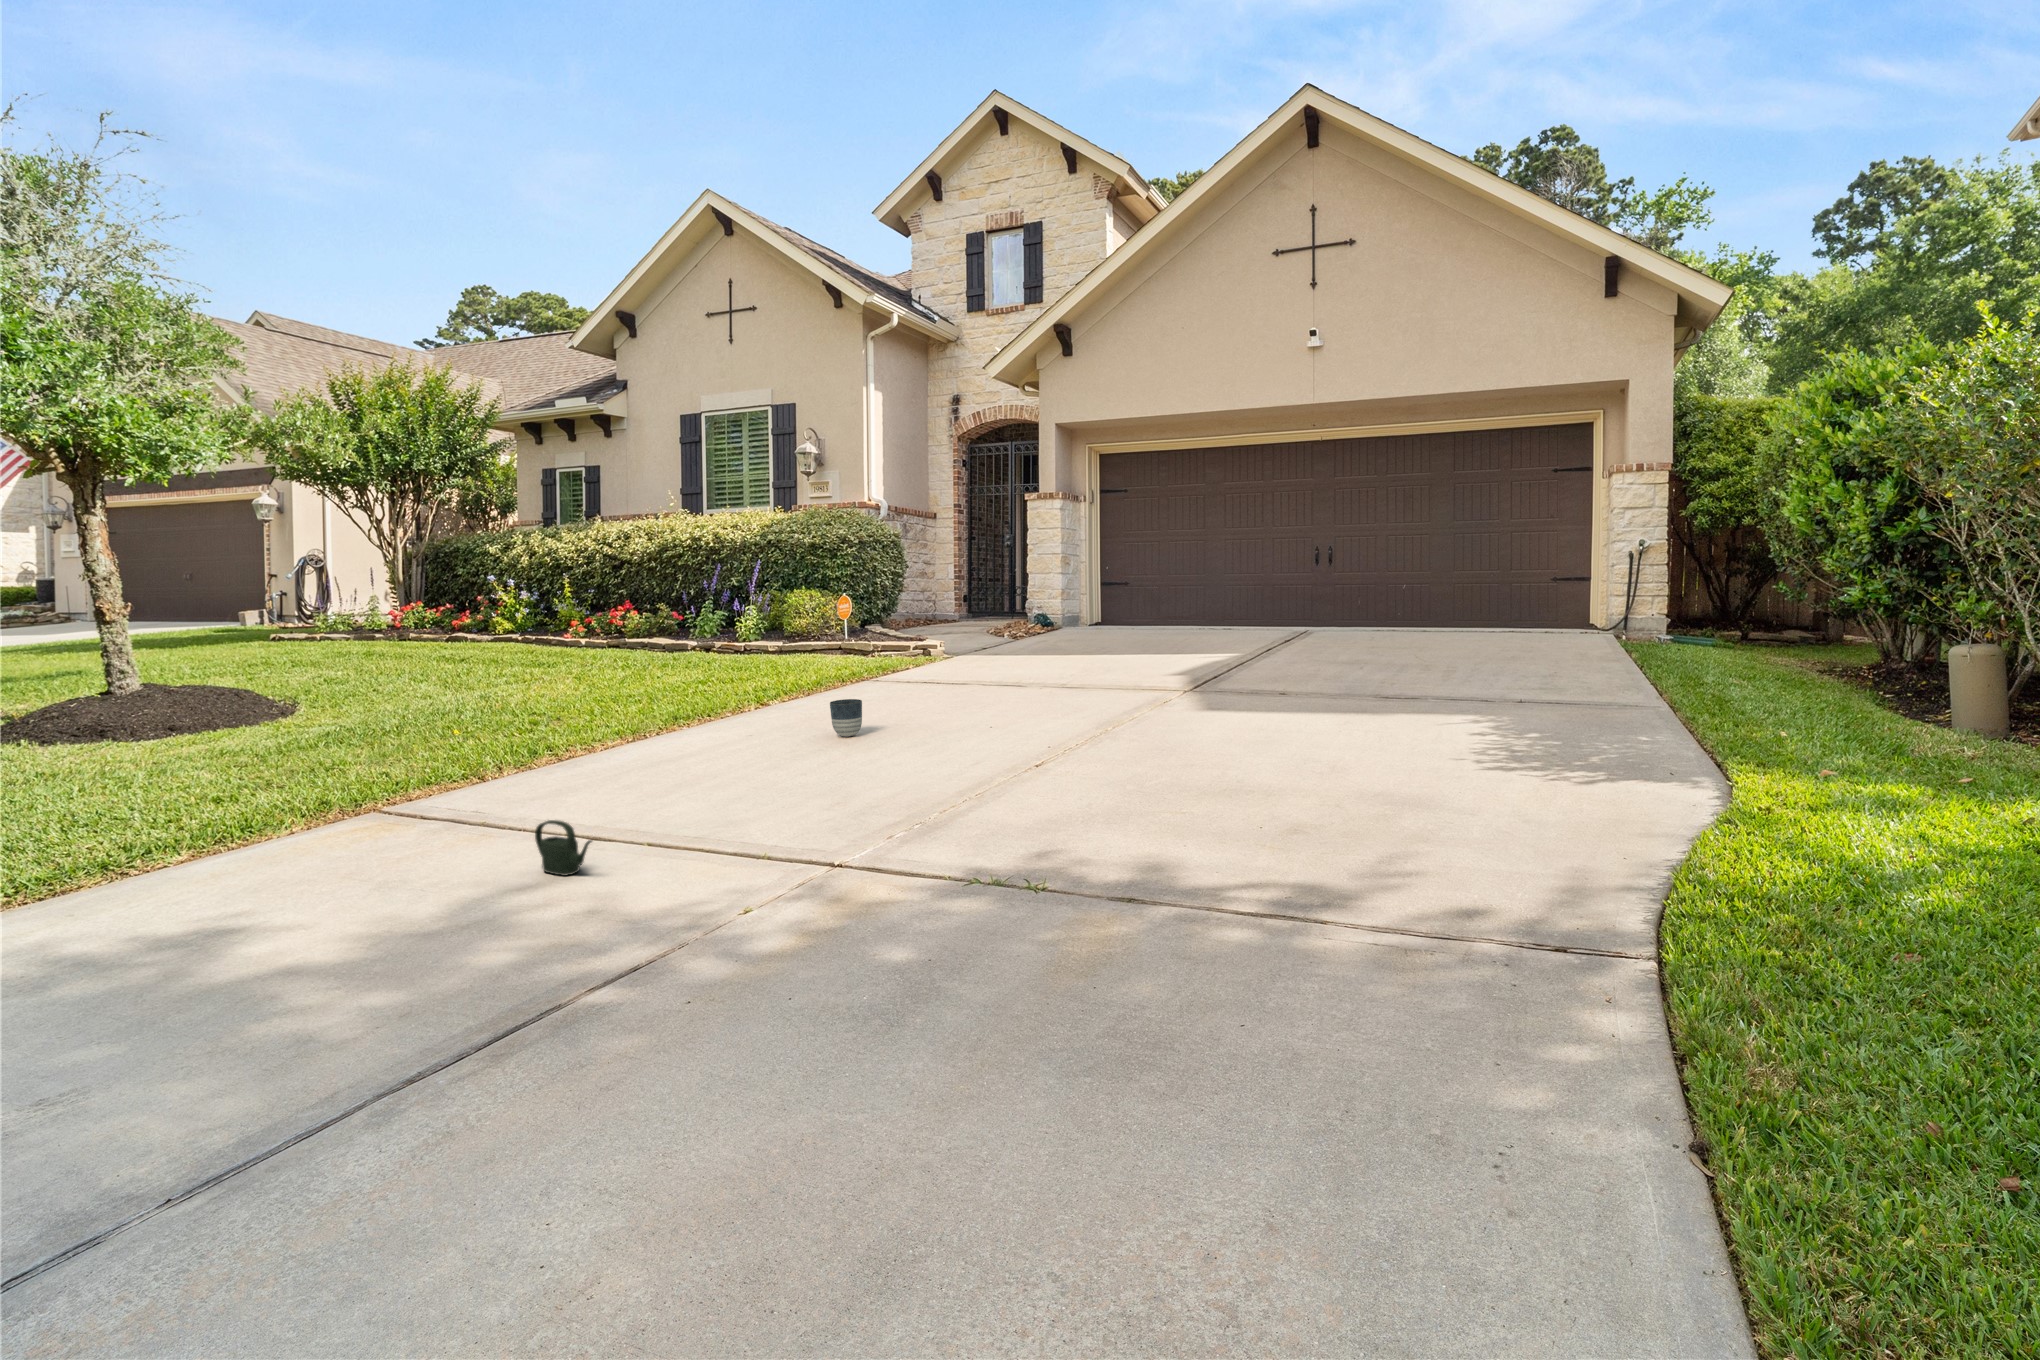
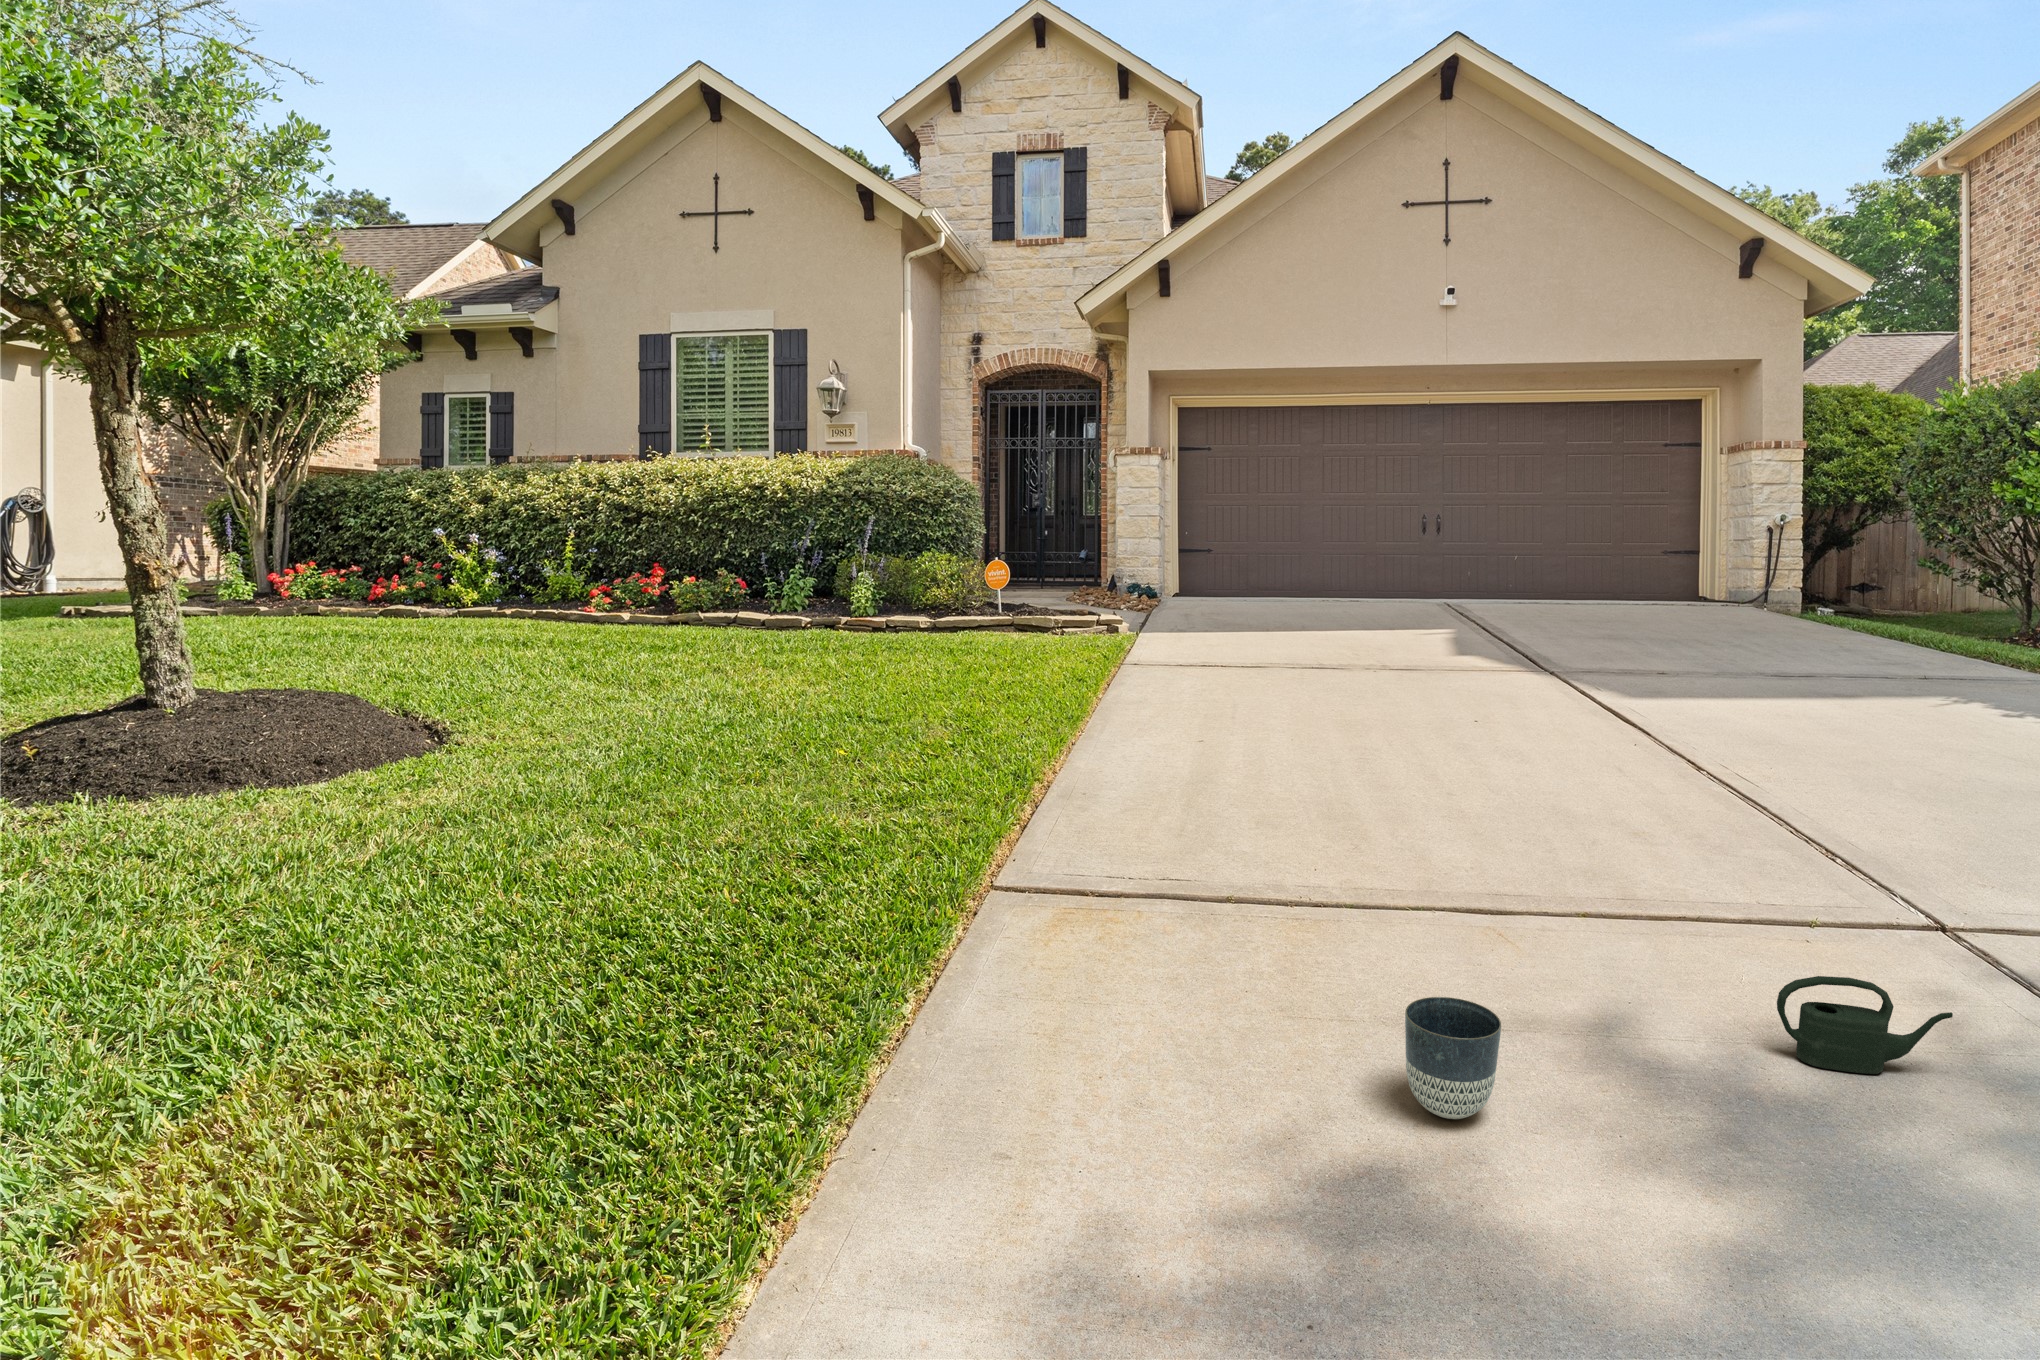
planter: present [830,699,862,737] -> present [1405,997,1501,1119]

